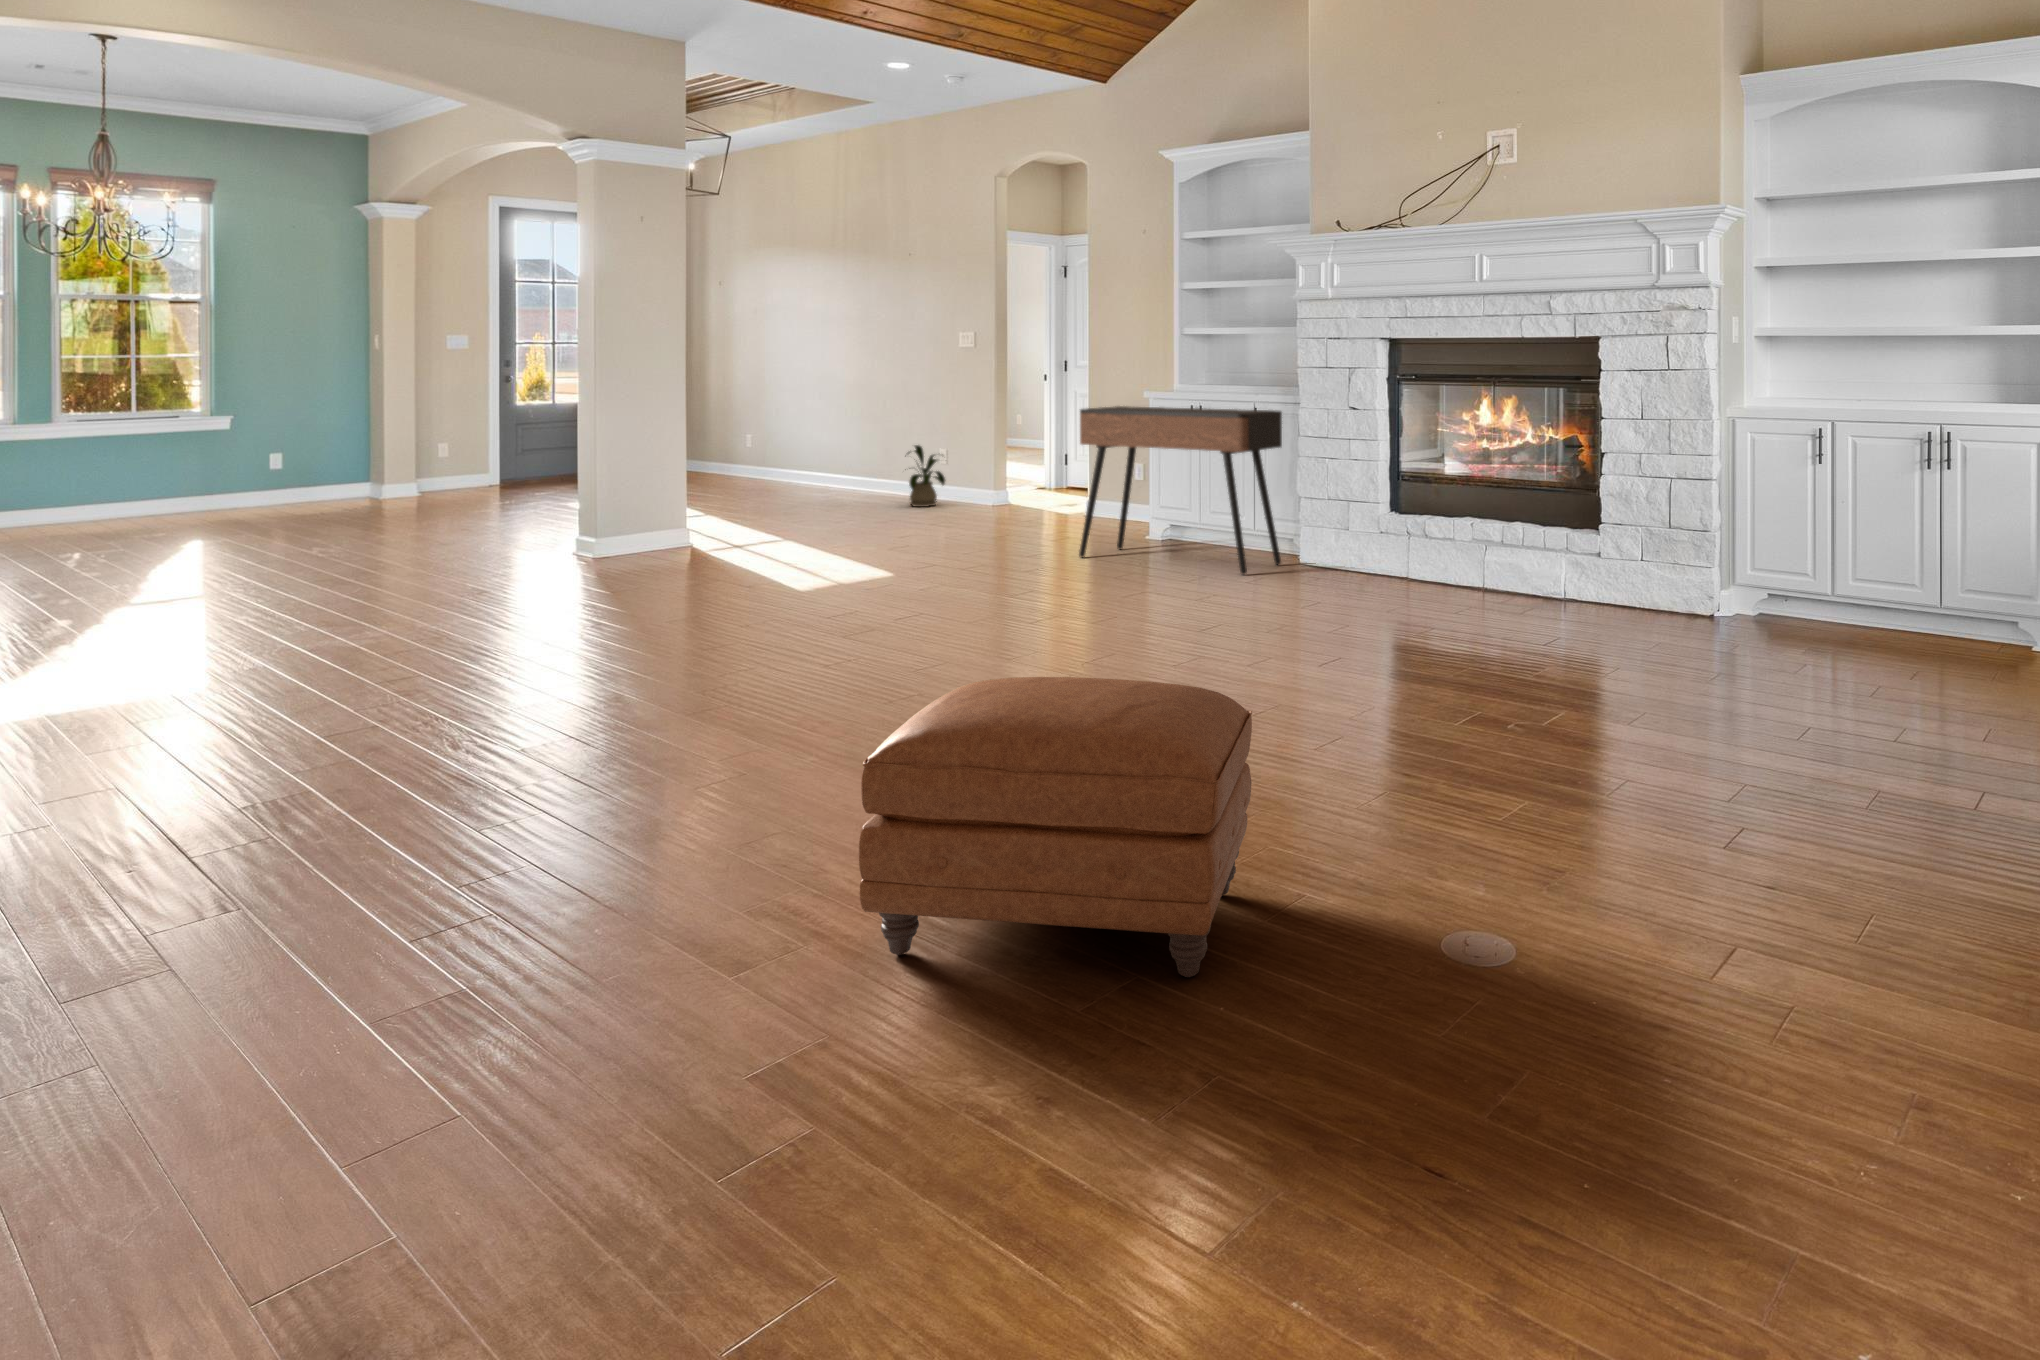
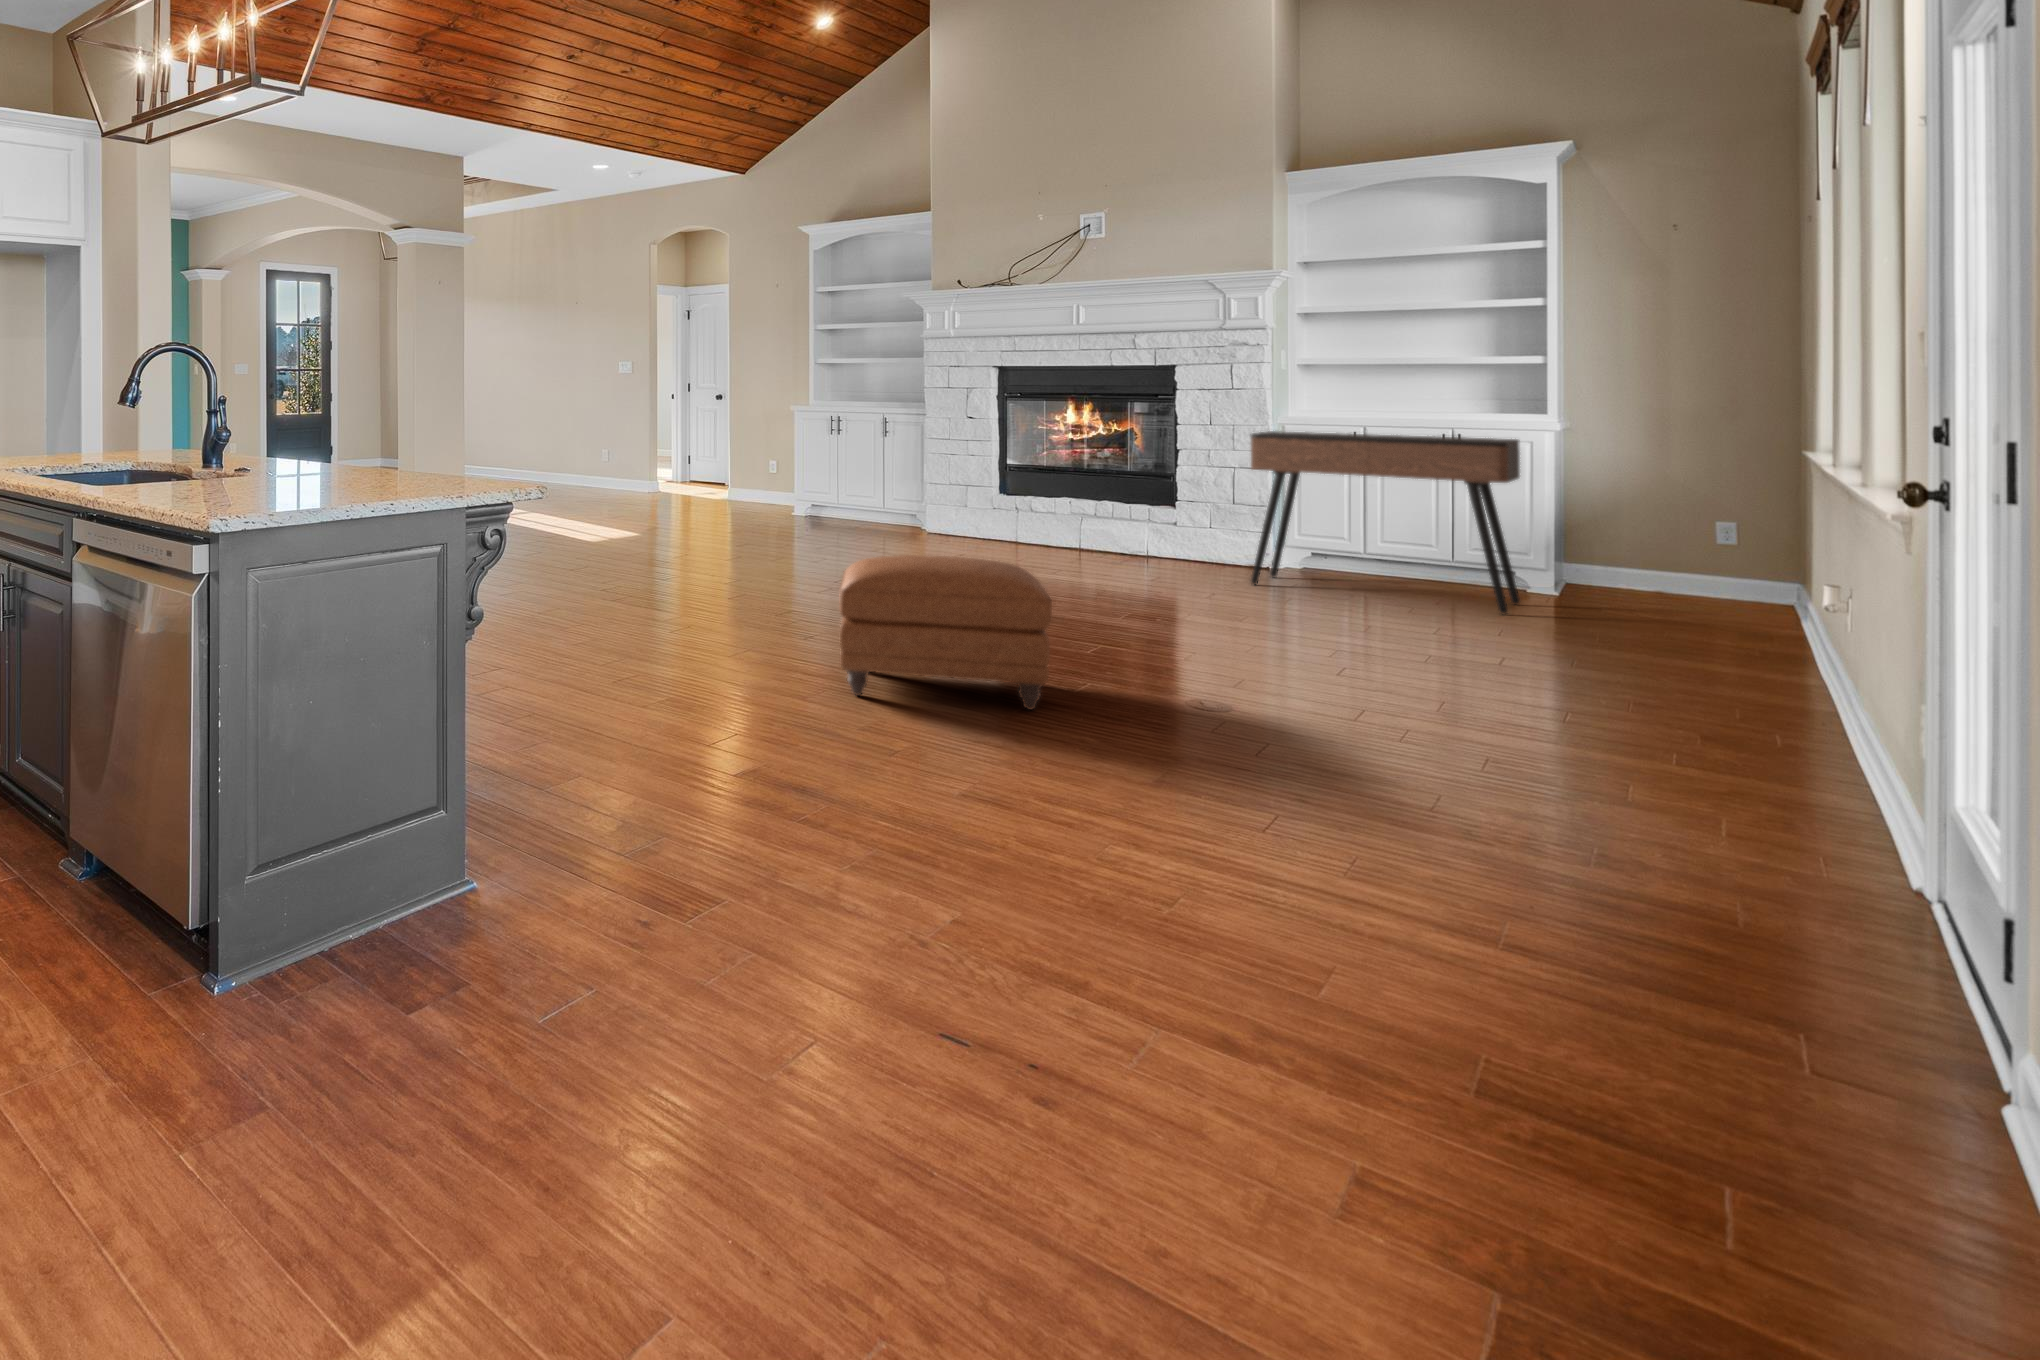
console table: present [1079,406,1282,575] -> present [1251,431,1520,614]
house plant: present [908,445,945,507] -> none [580,443,614,489]

